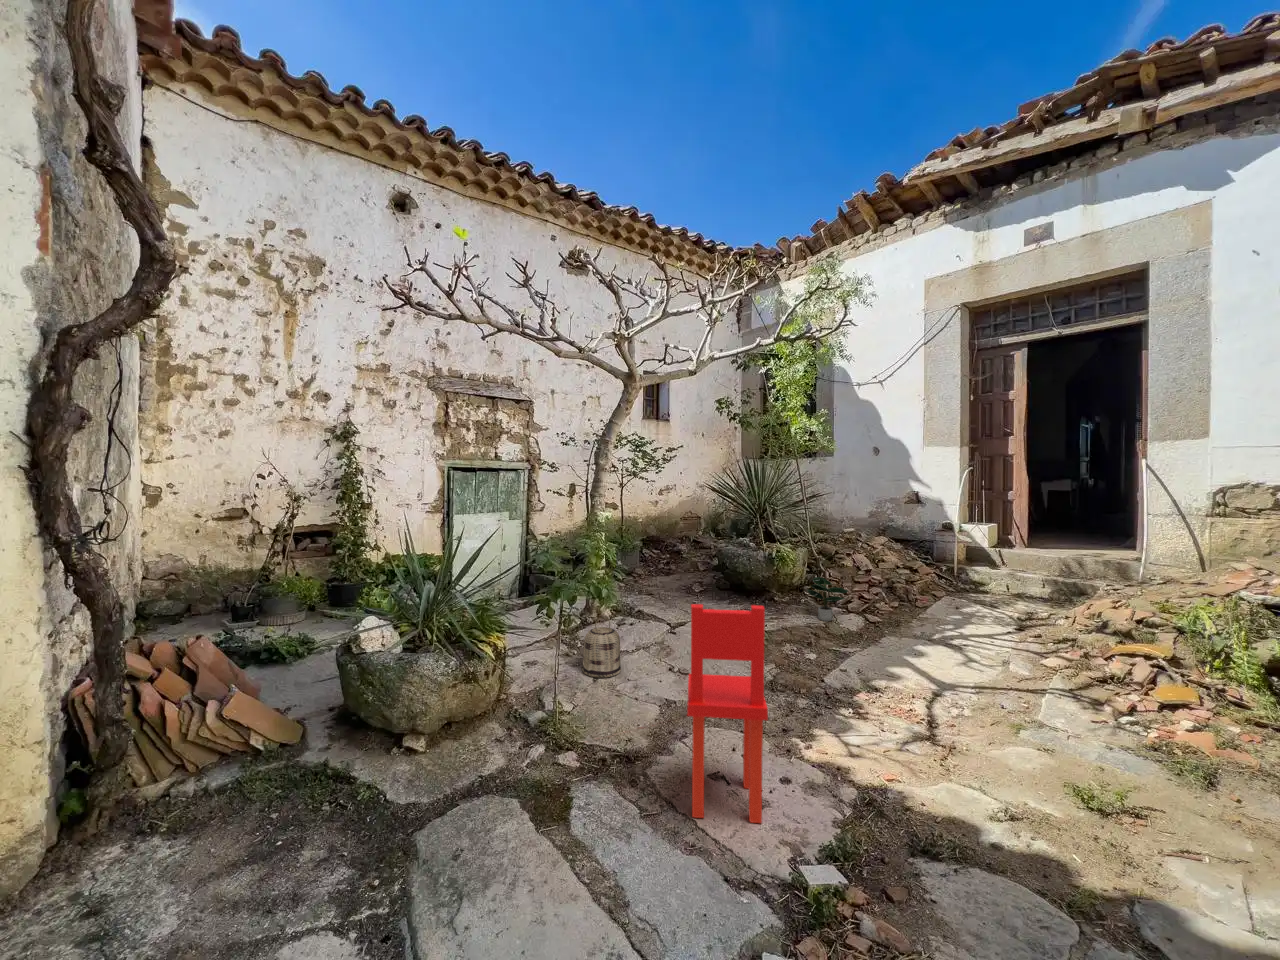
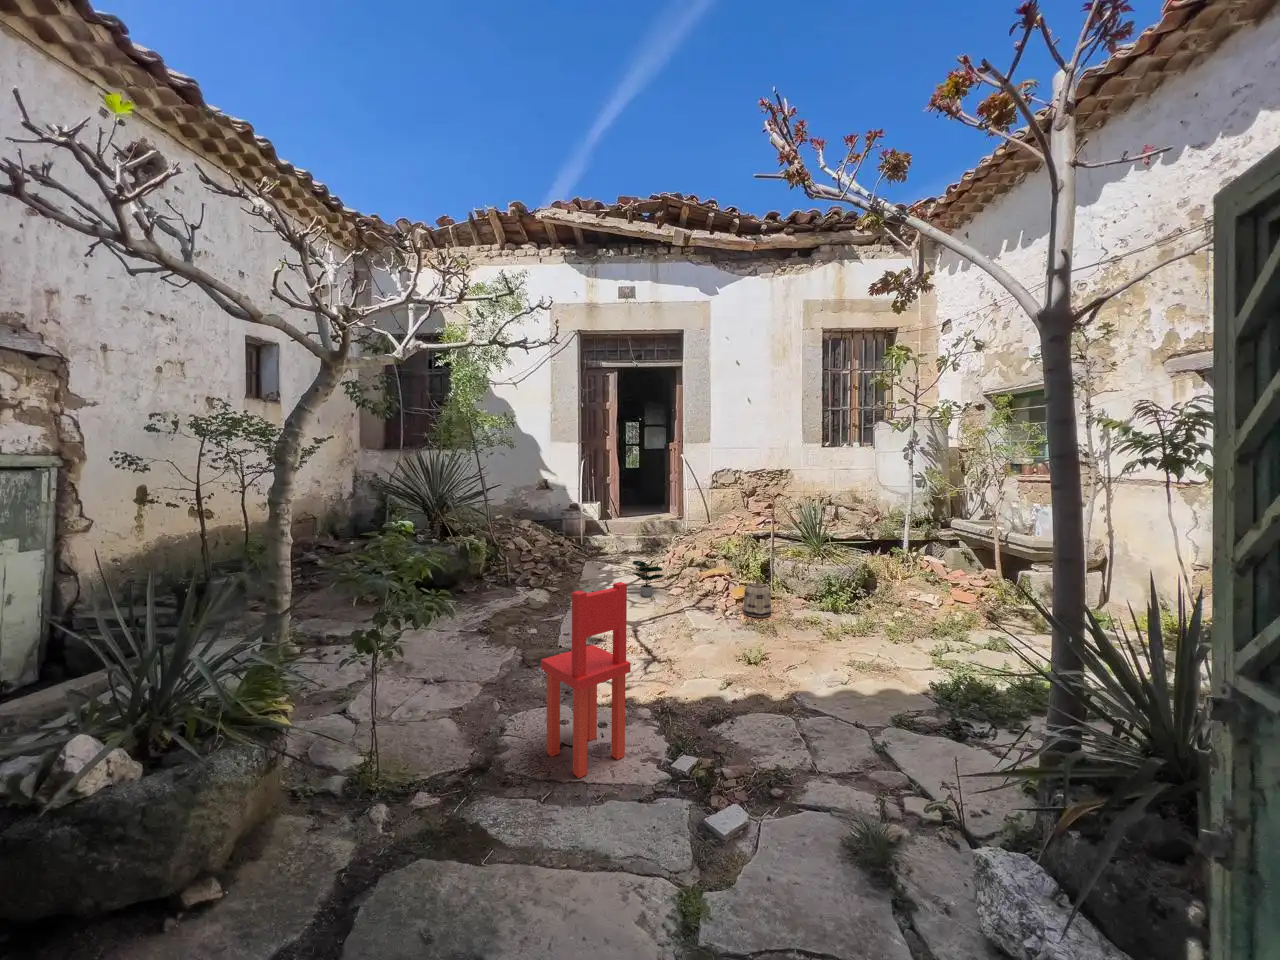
potted plant: present [807,577,848,621] -> present [633,561,664,597]
basket: present [582,618,621,678] -> present [743,576,771,617]

